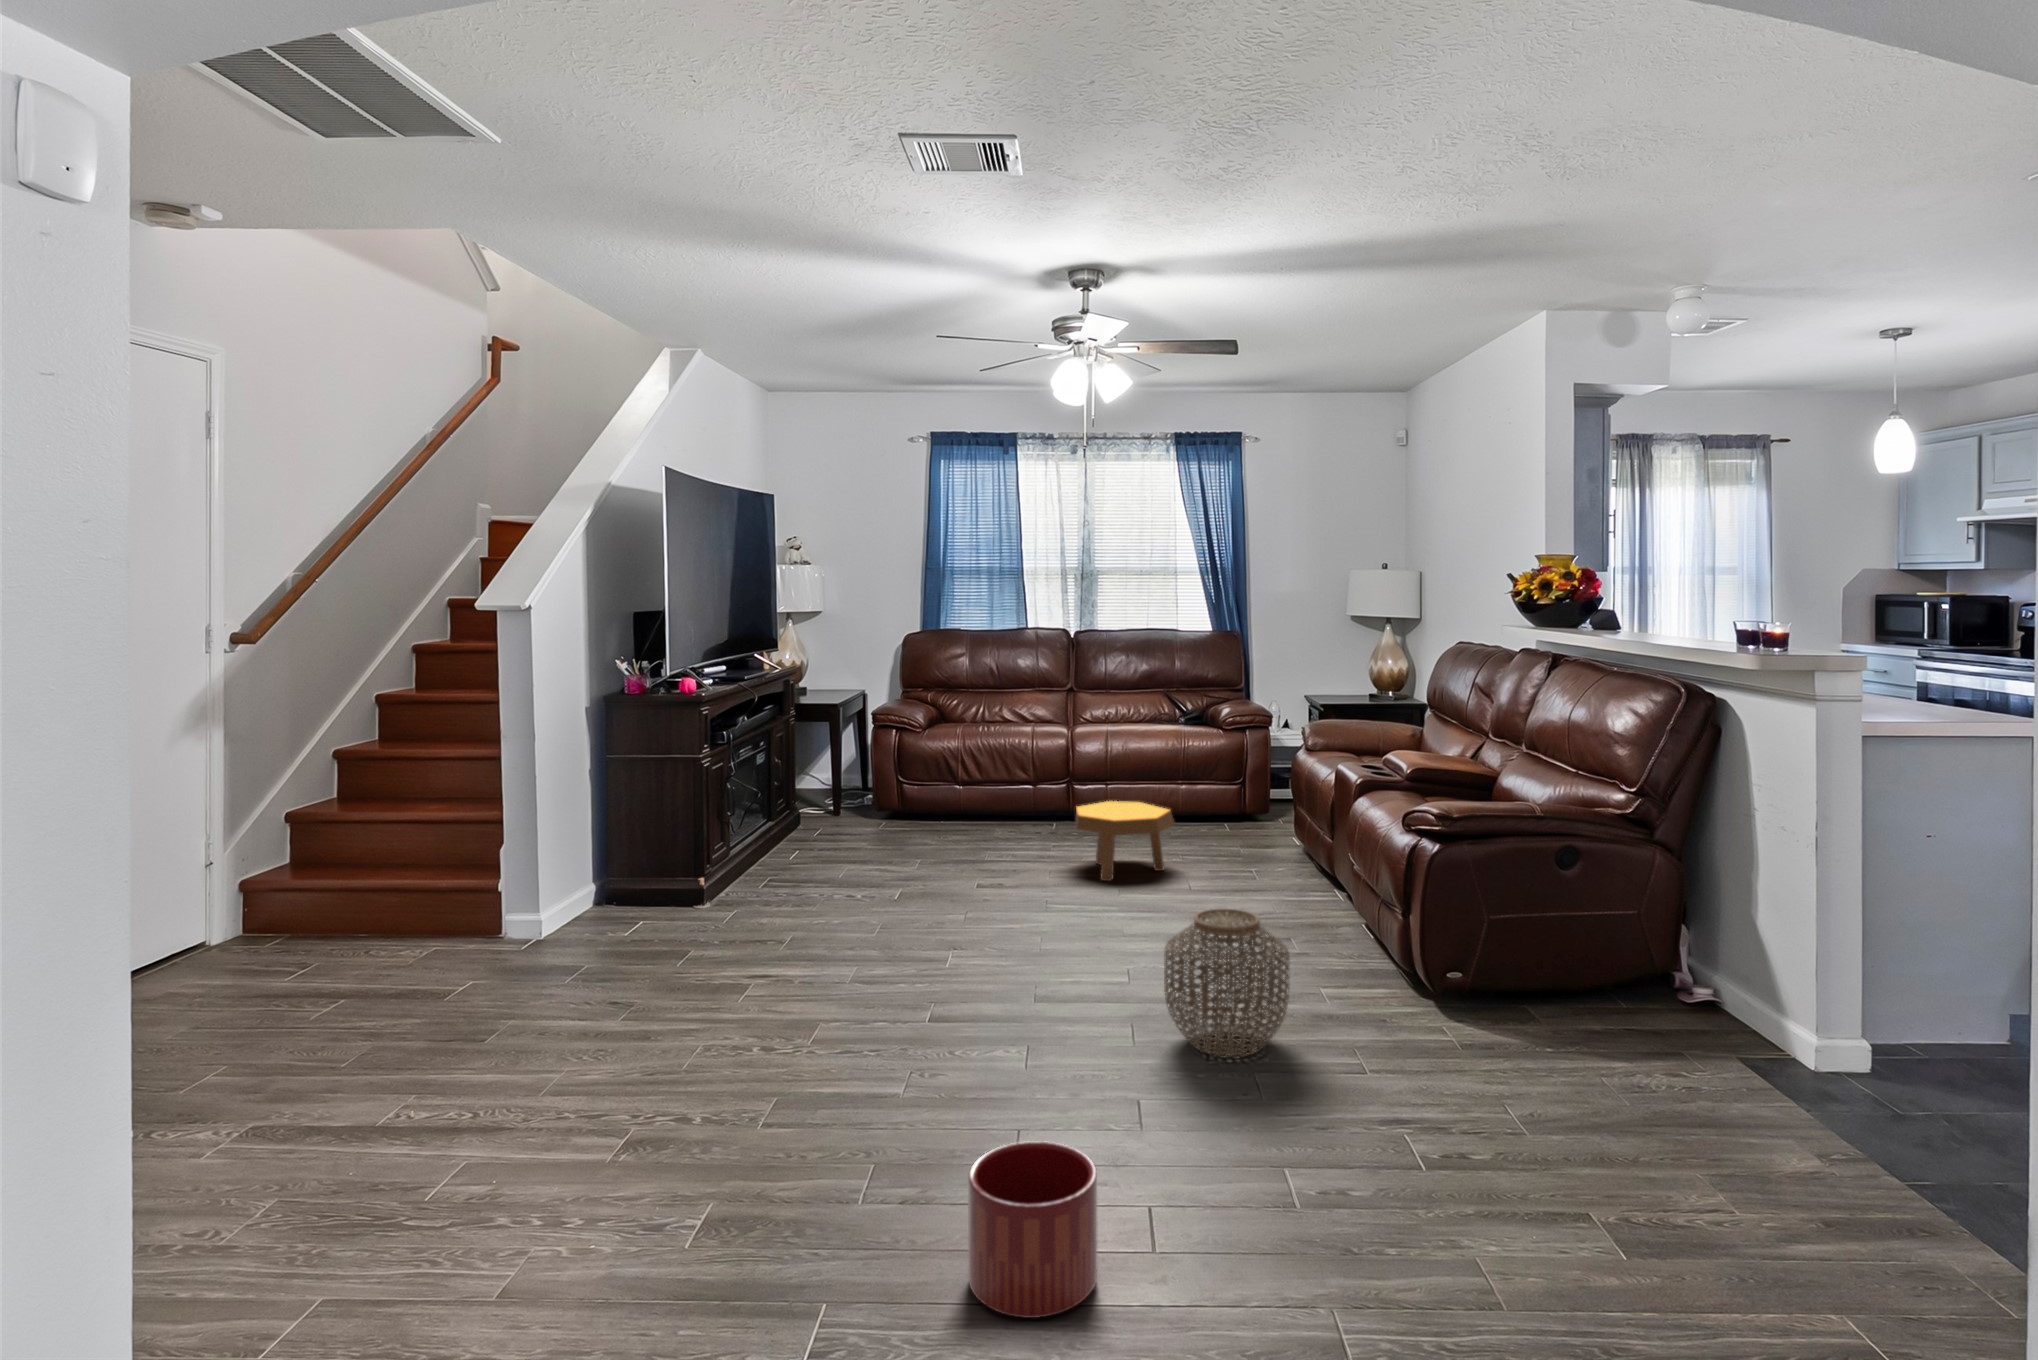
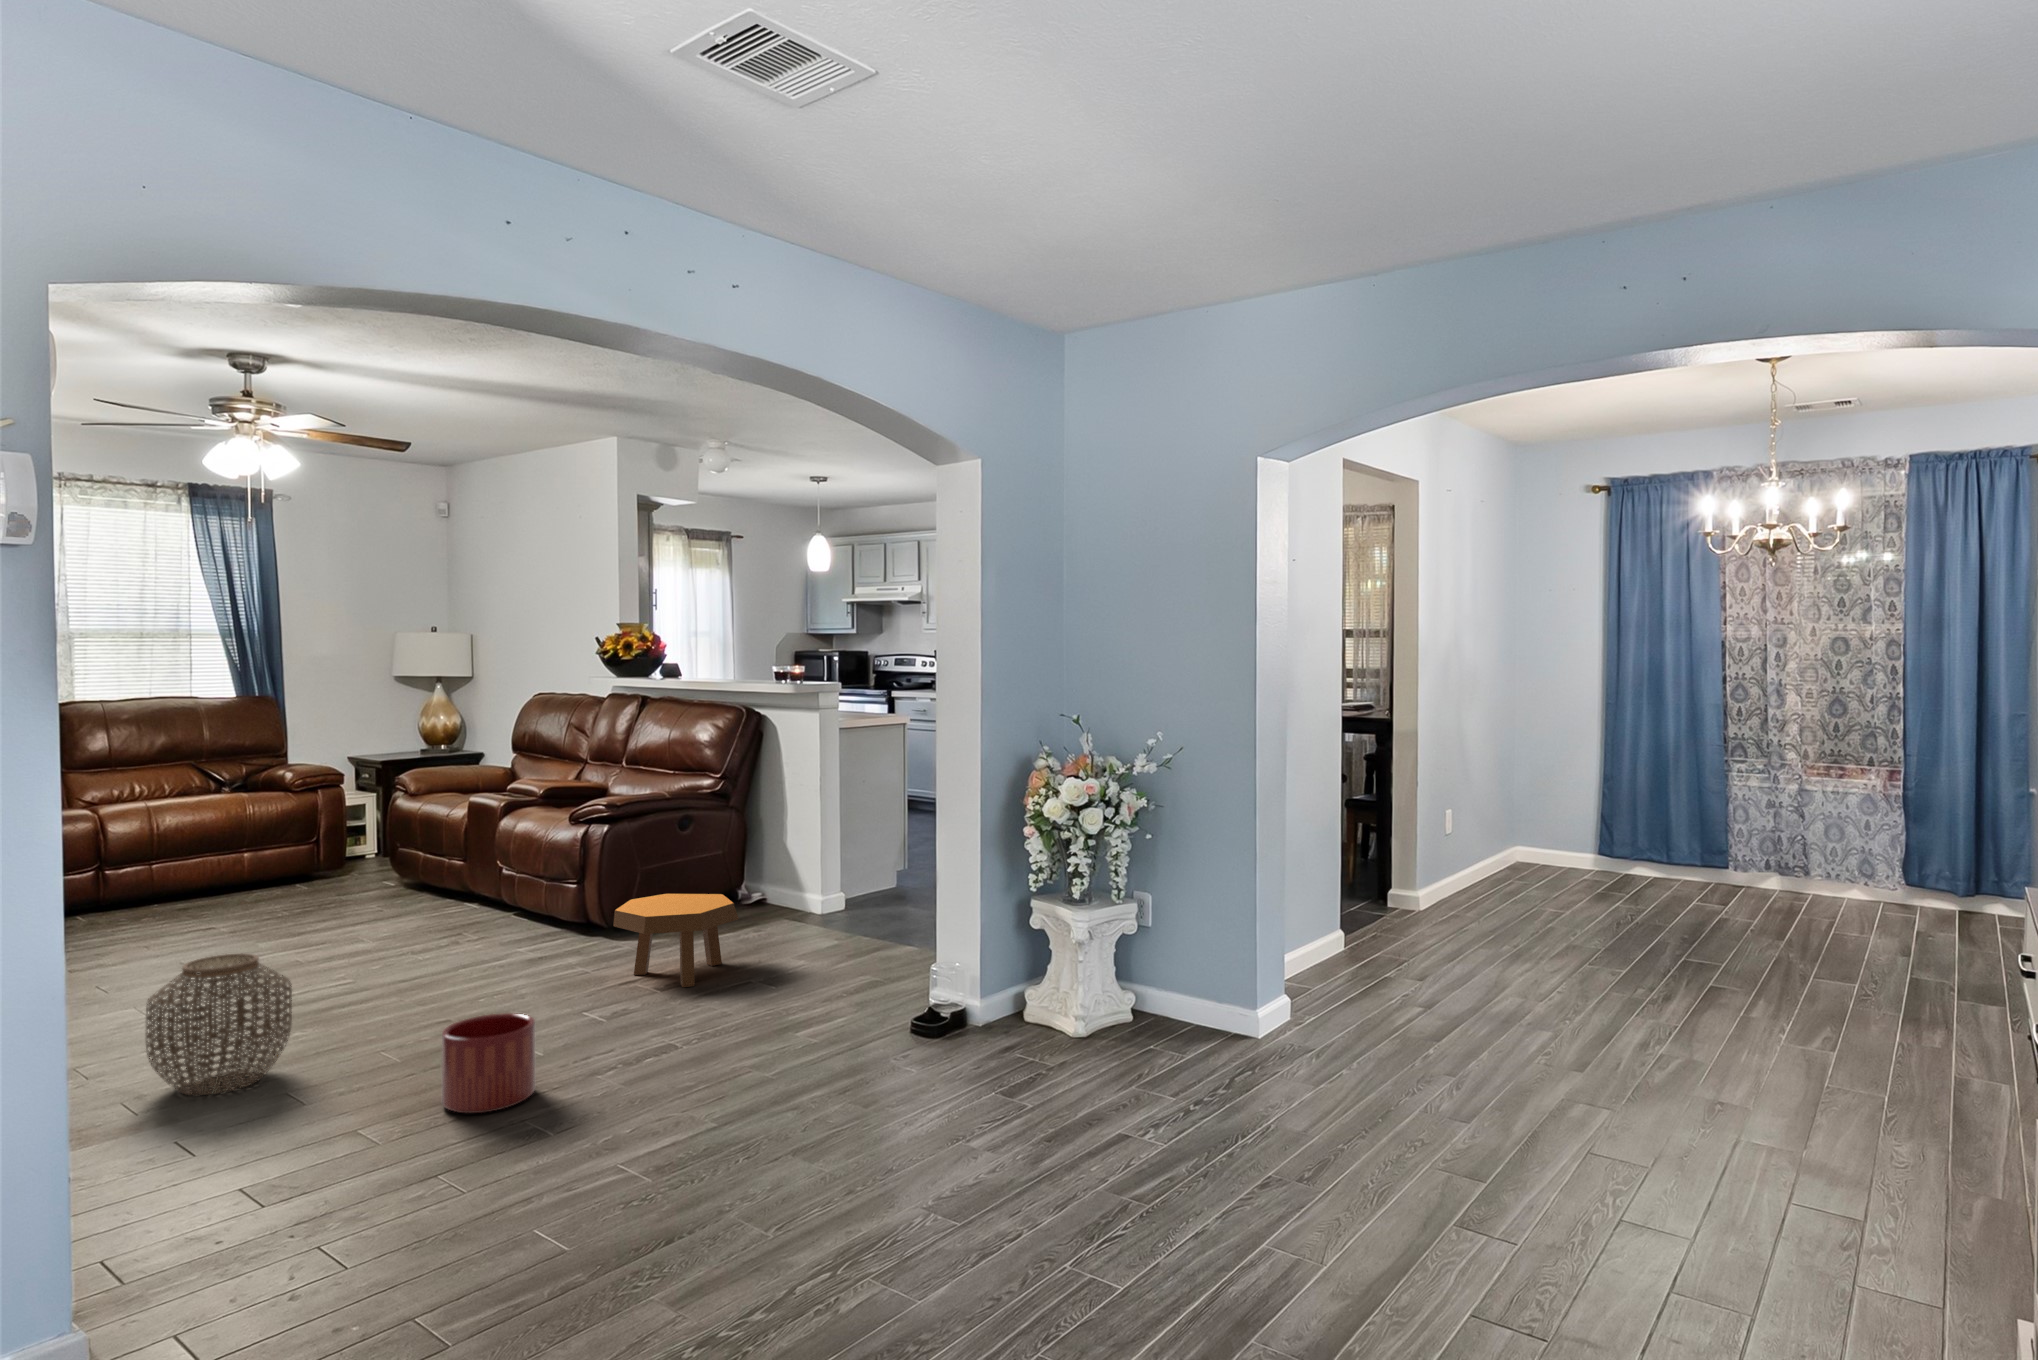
footstool: present [1076,801,1174,881] -> present [613,894,739,987]
woven basket: present [1164,909,1290,1057] -> present [146,953,292,1095]

